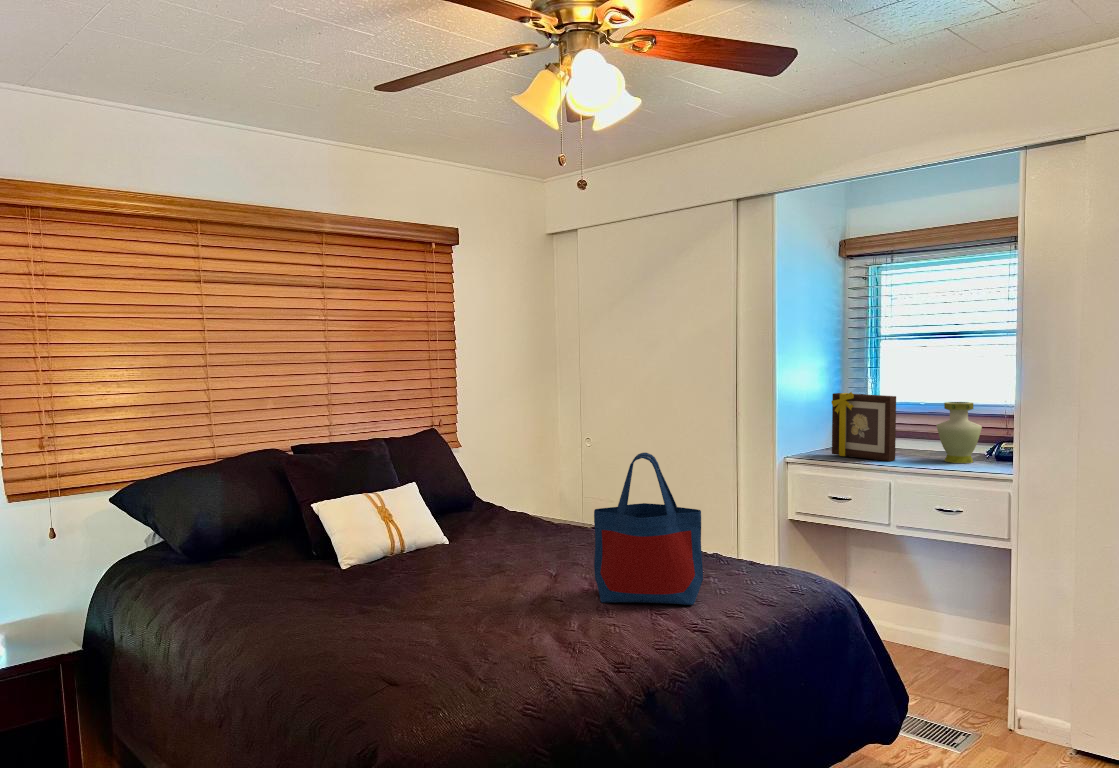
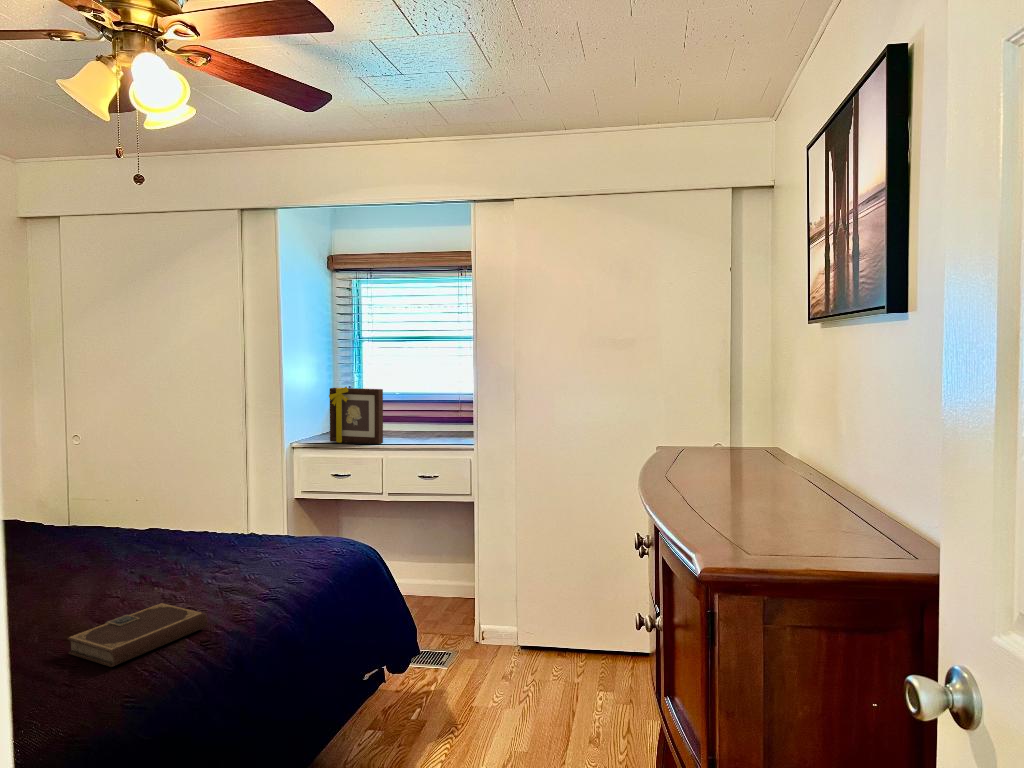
vase: present [936,402,982,463] -> none [413,392,446,441]
tote bag: present [594,453,703,605] -> none [145,451,259,603]
notebook: none [508,604,632,657] -> present [68,603,207,667]

